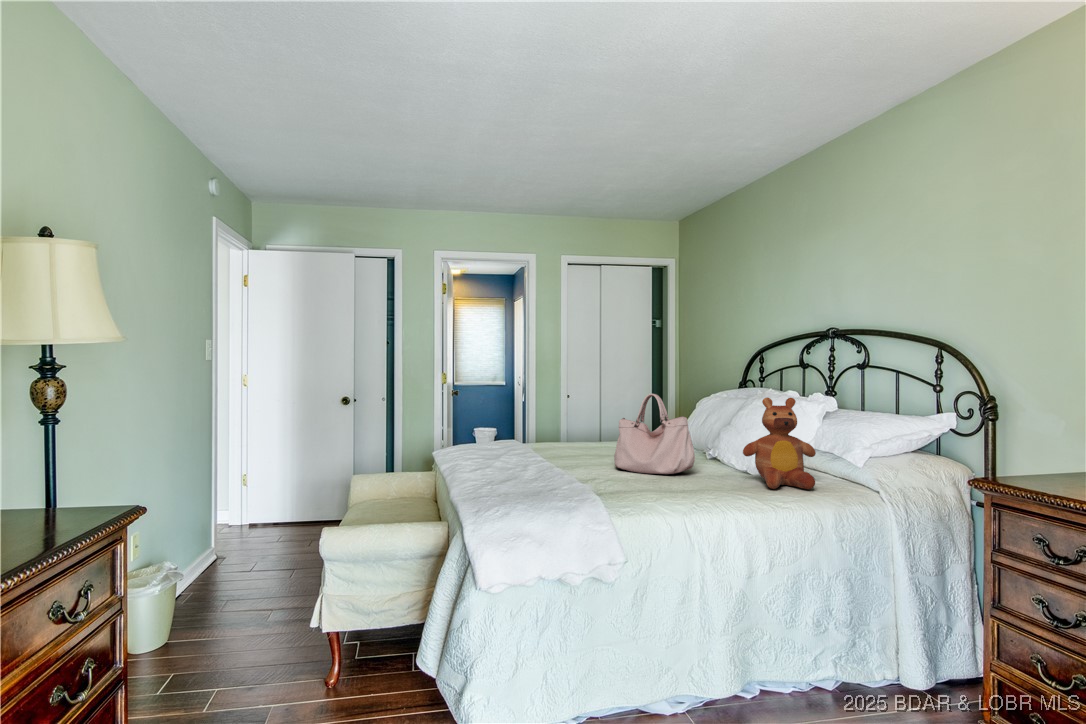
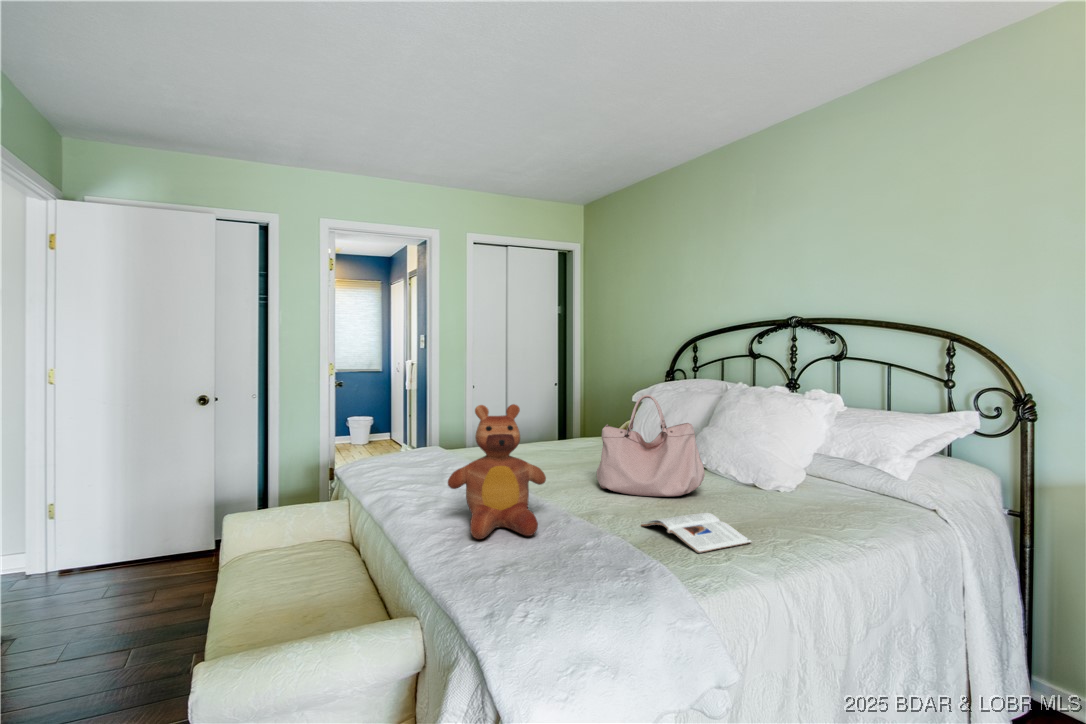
teddy bear: present [743,397,816,489] -> present [448,404,546,539]
magazine: none [619,480,688,499] -> present [642,513,752,553]

